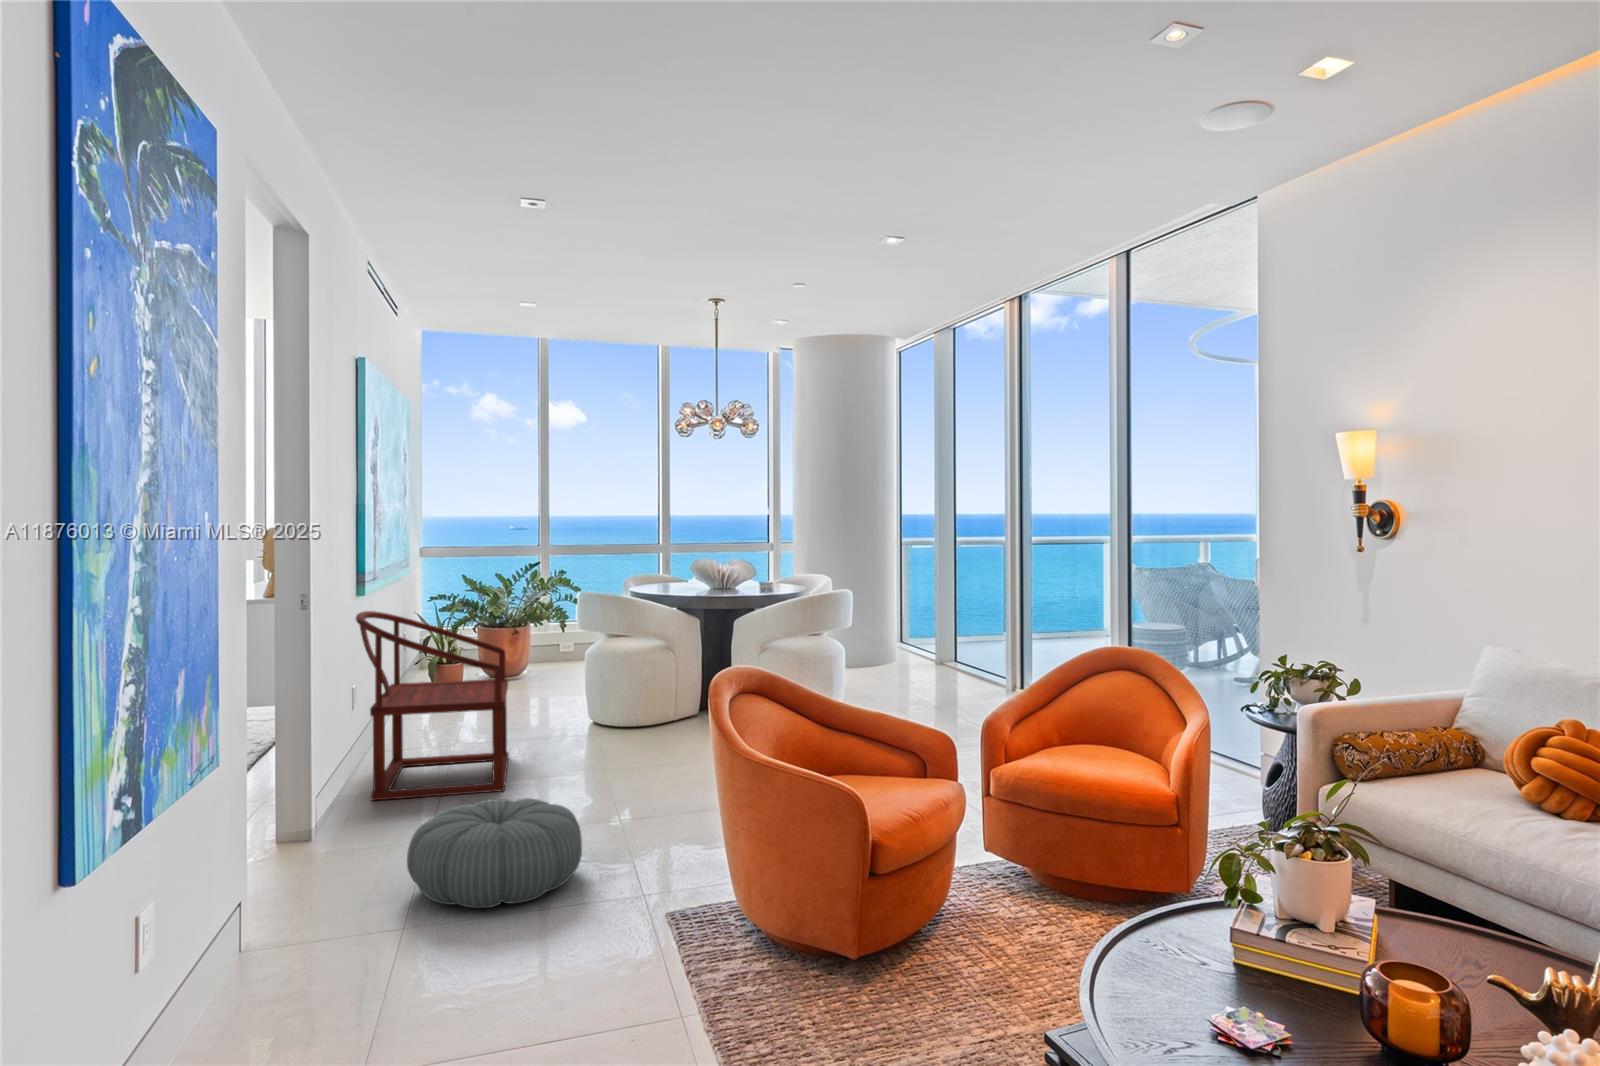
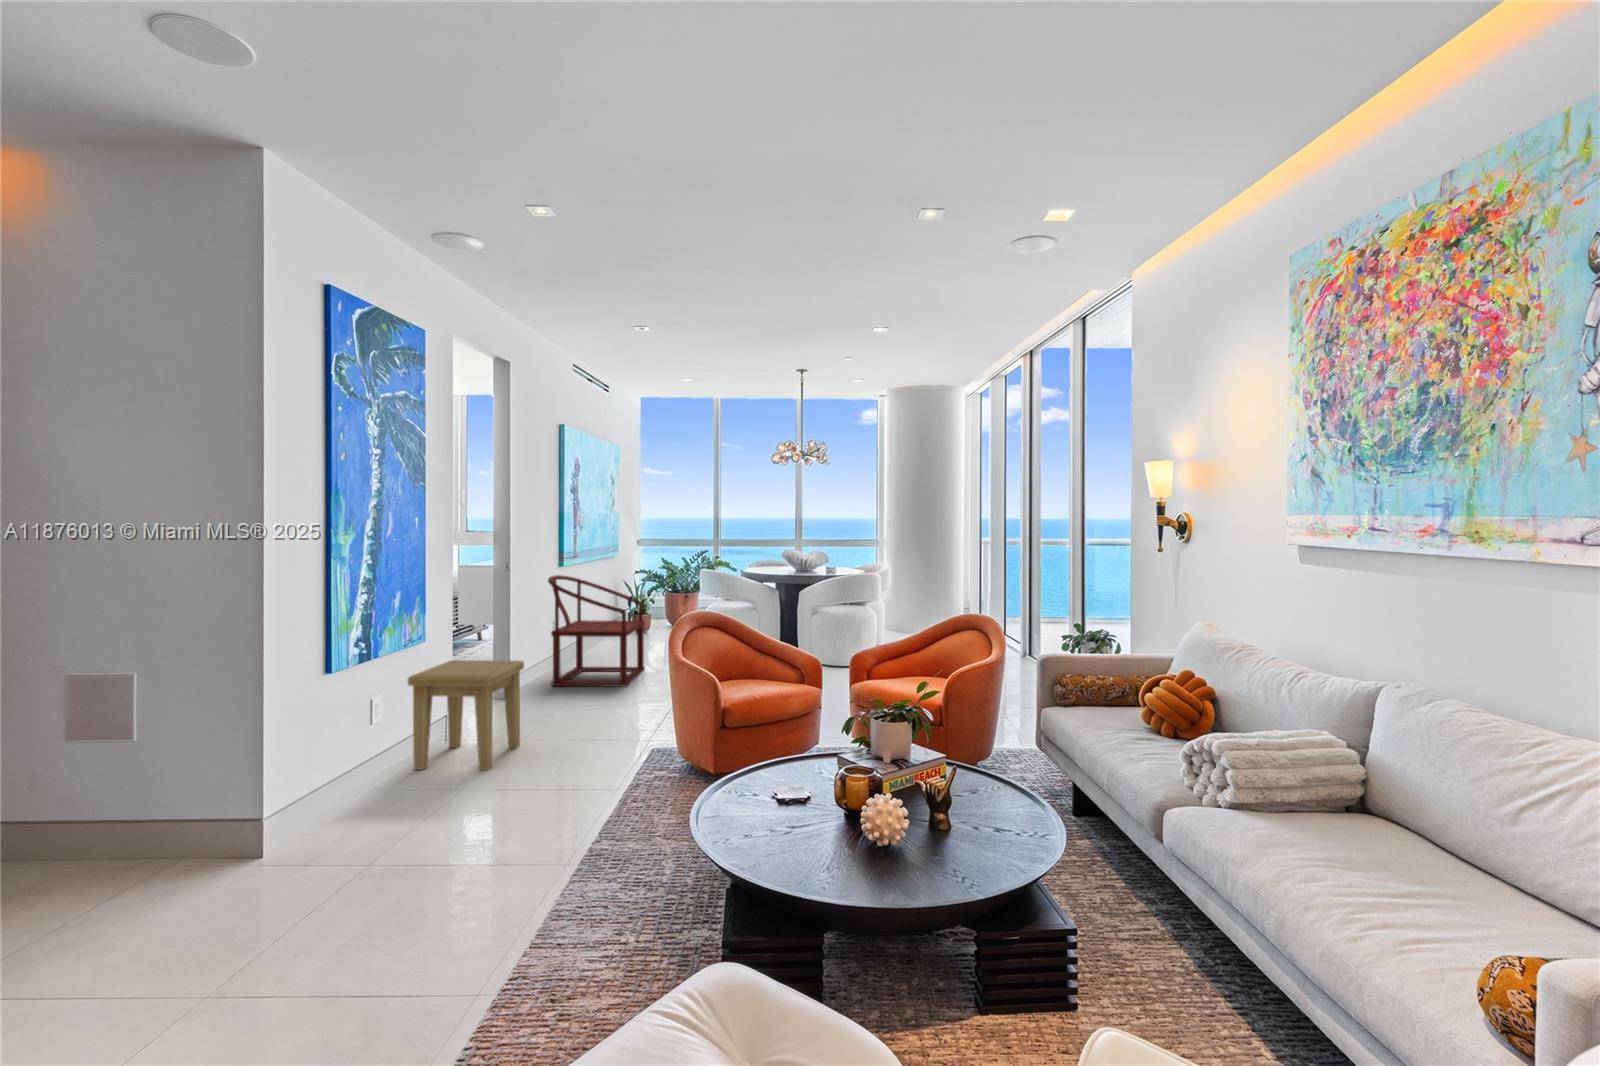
side table: none [201,783,414,1040] -> present [408,660,524,770]
pouf: present [407,798,582,908] -> none [535,681,632,735]

